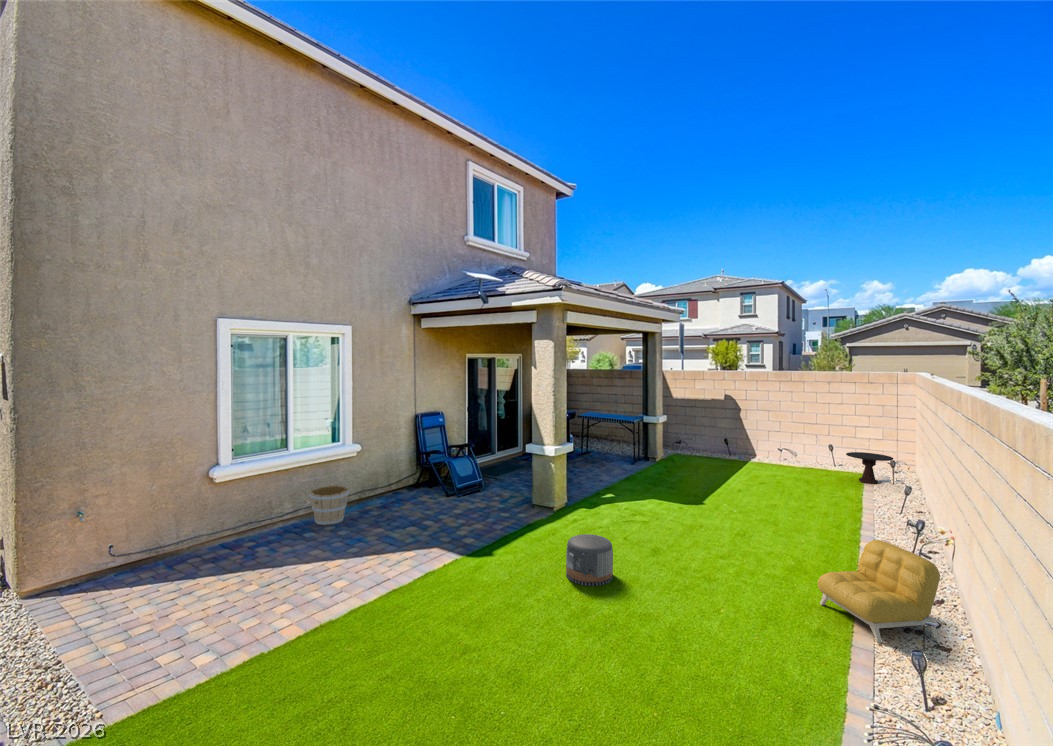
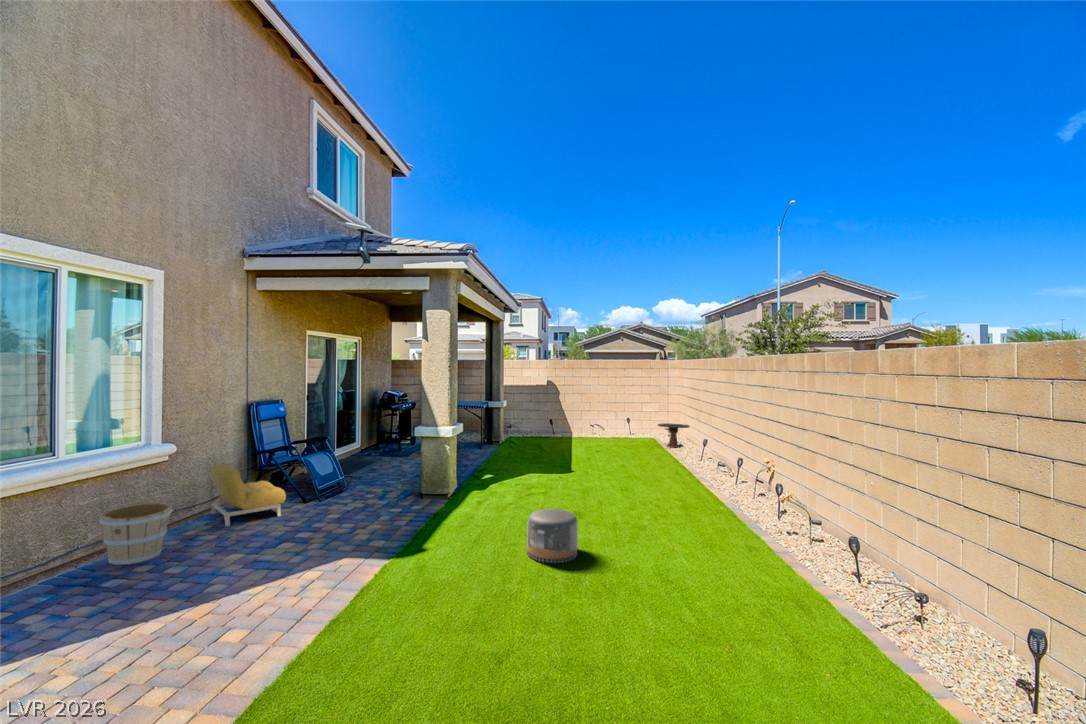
armchair: present [818,540,940,643] -> present [211,463,286,526]

